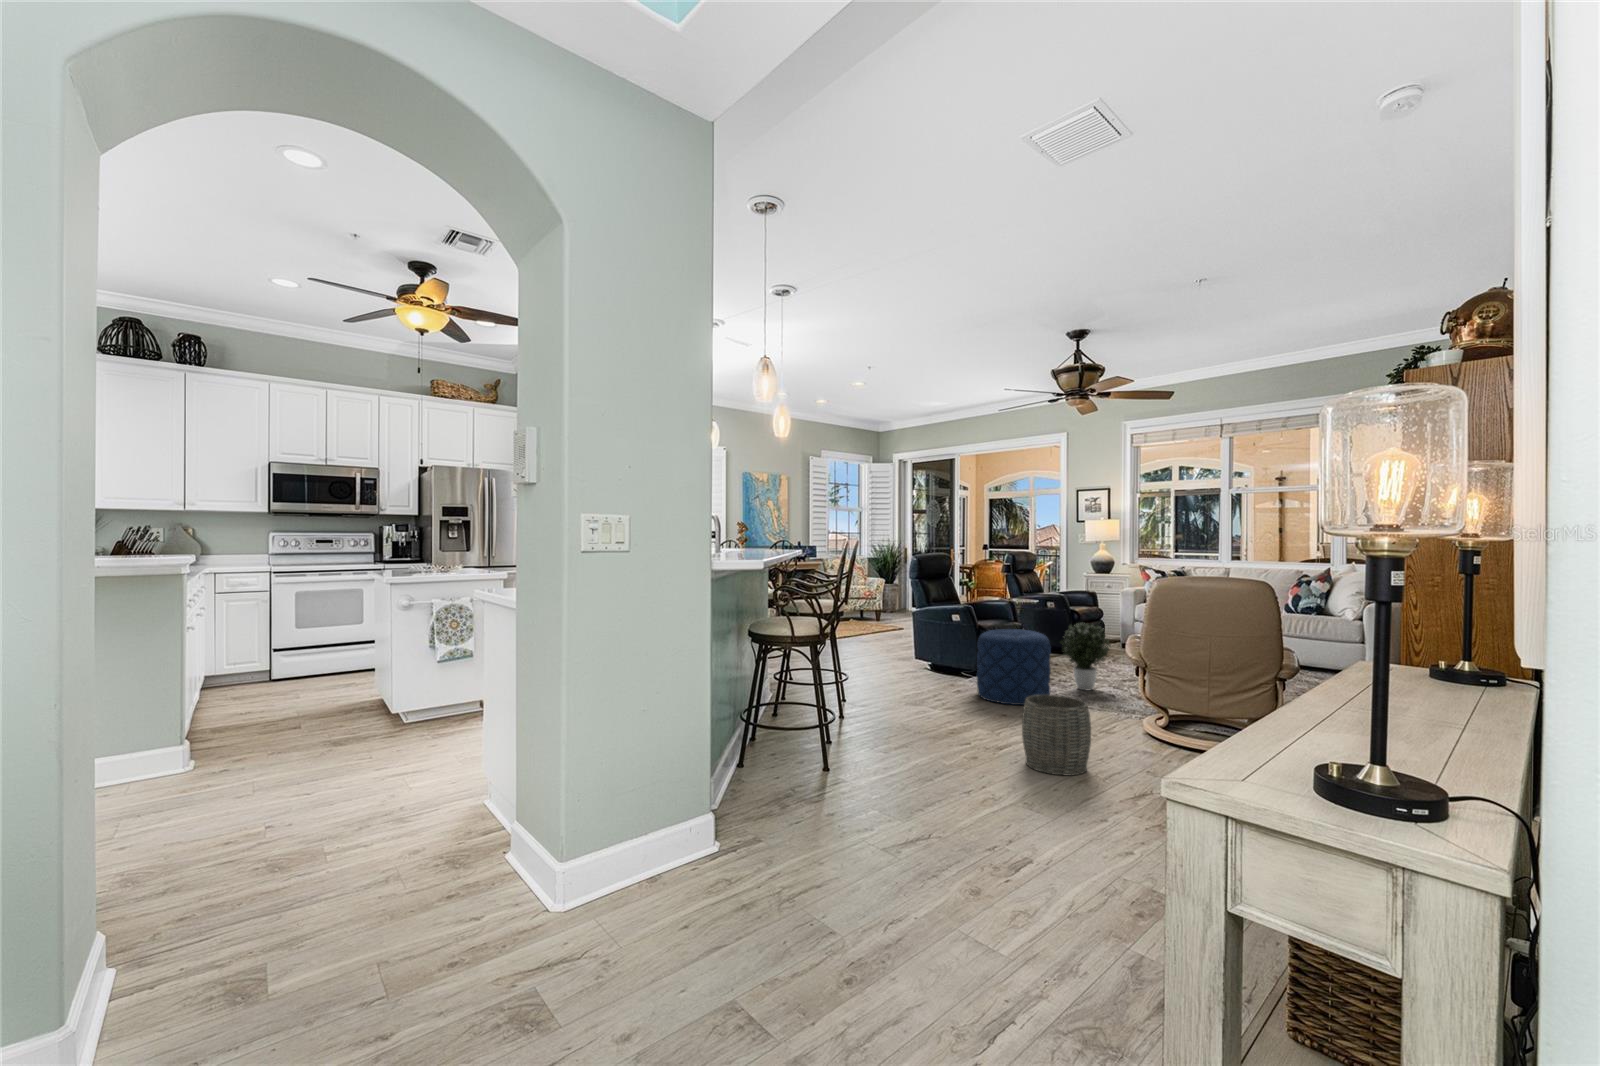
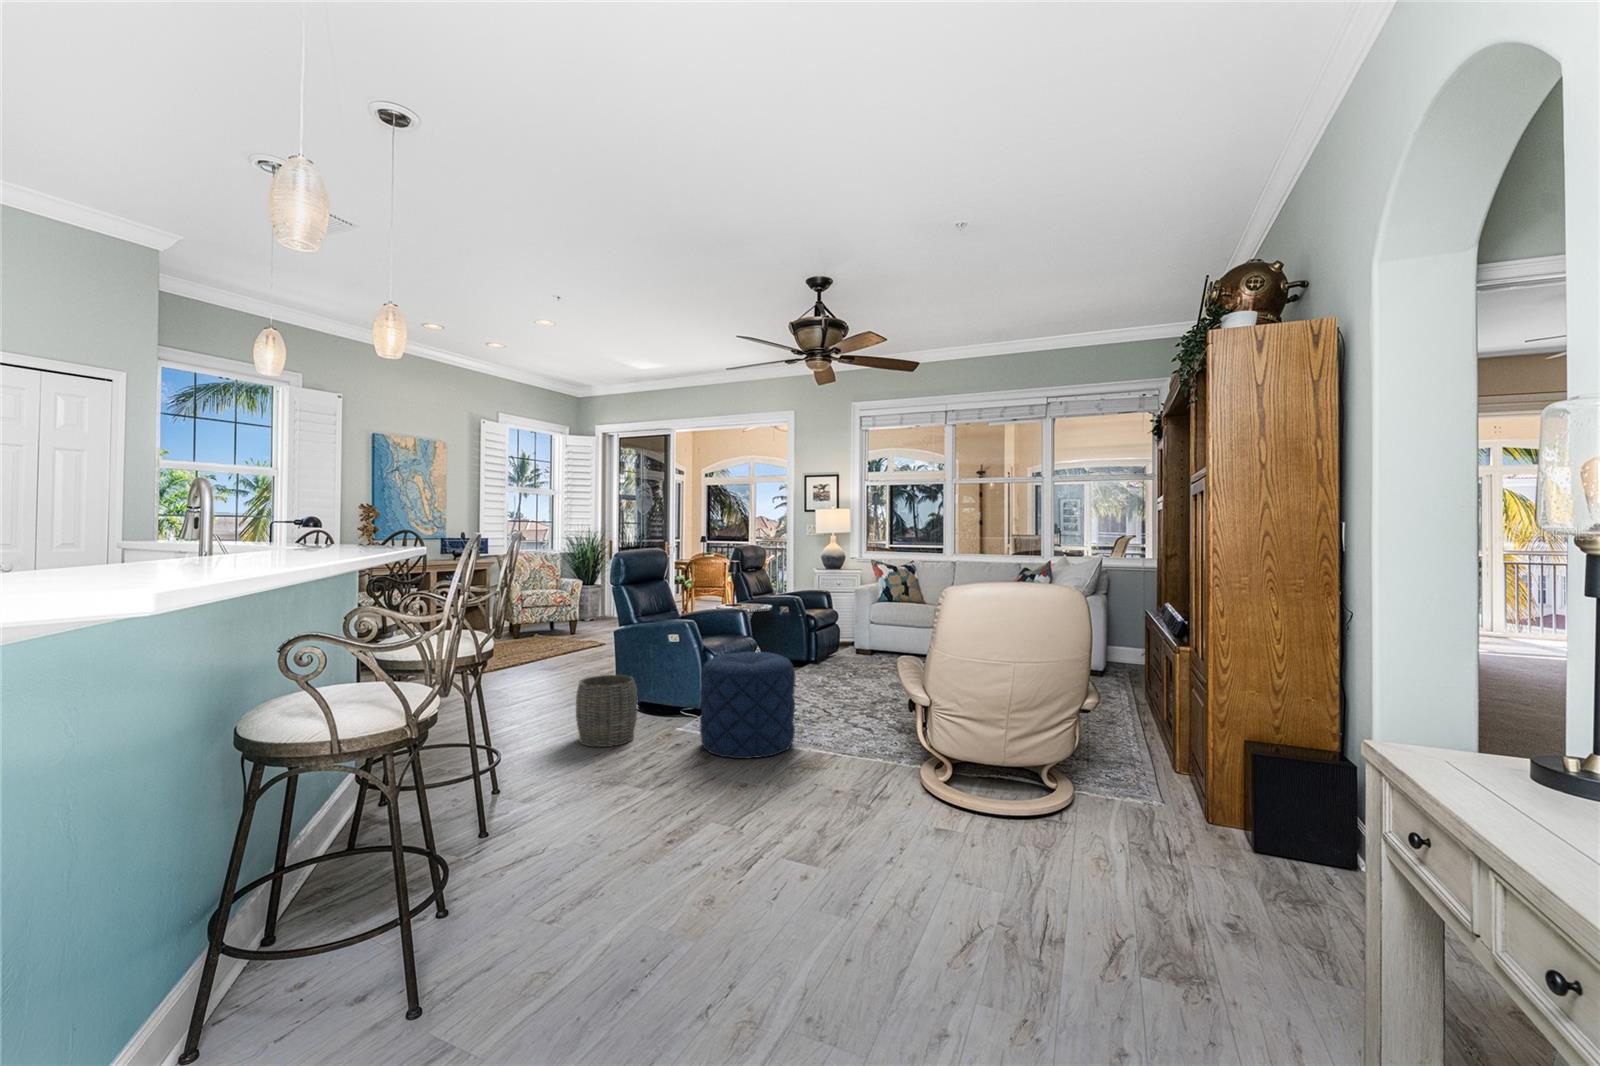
potted plant: present [1060,623,1111,690] -> none [802,635,861,721]
woven basket: present [1022,695,1091,775] -> present [576,675,638,747]

